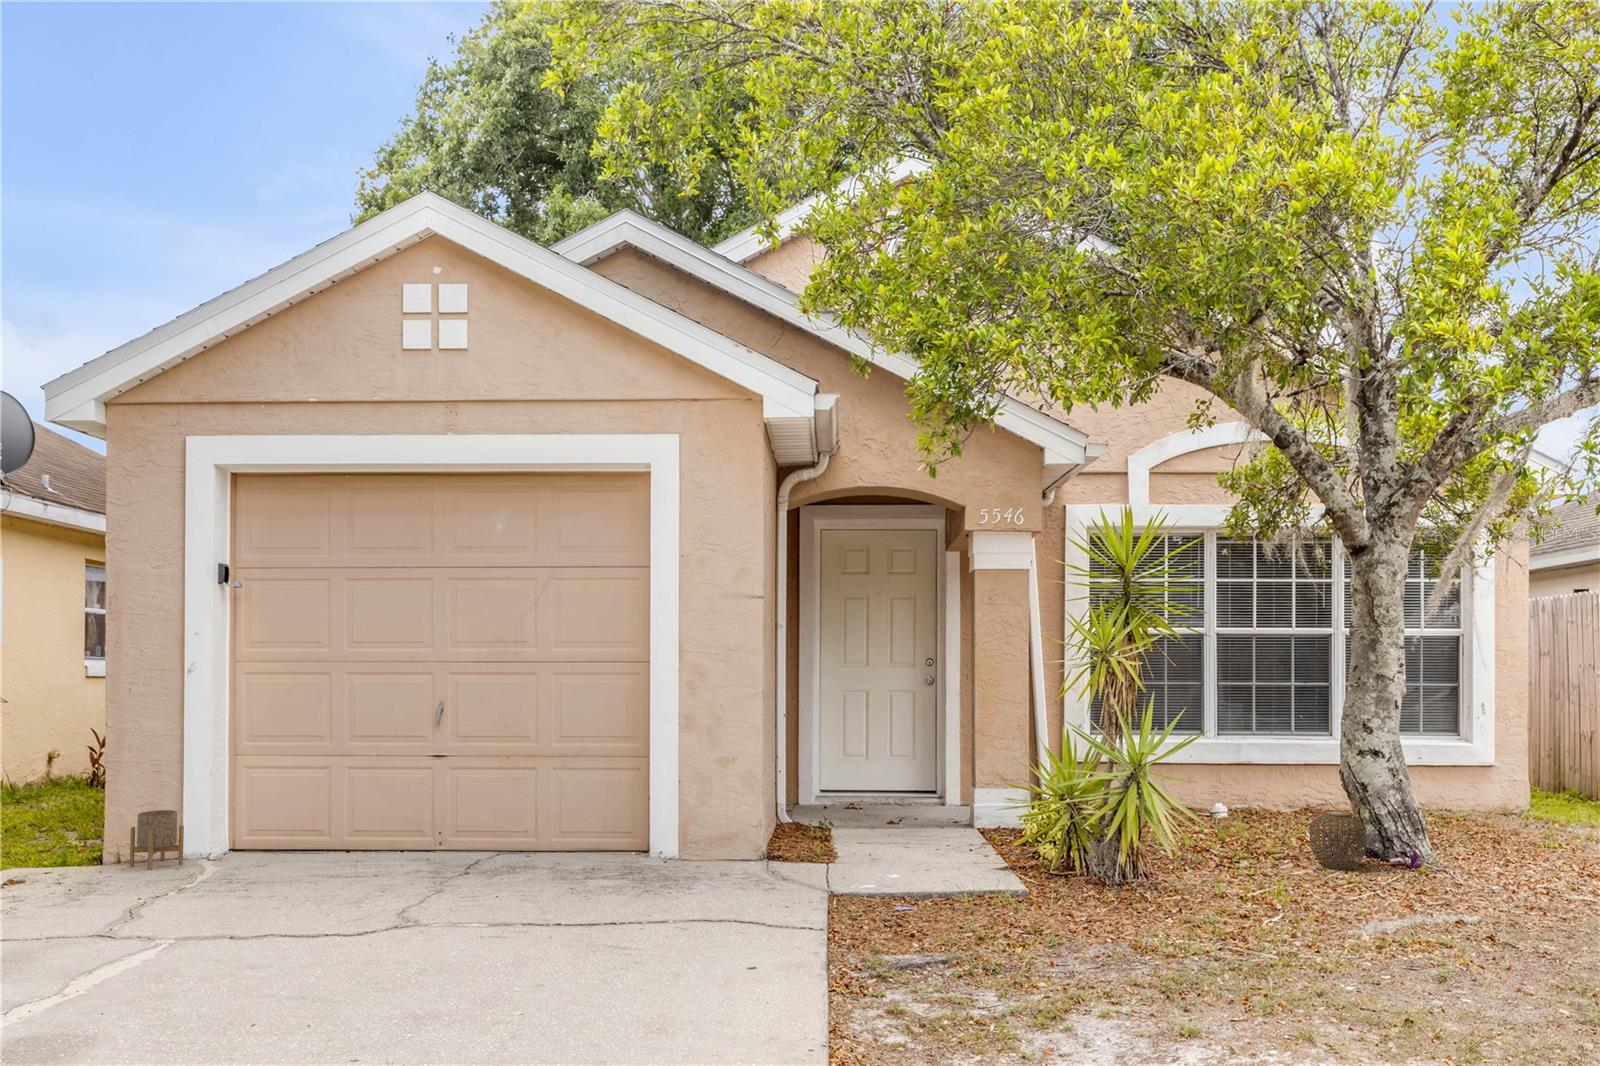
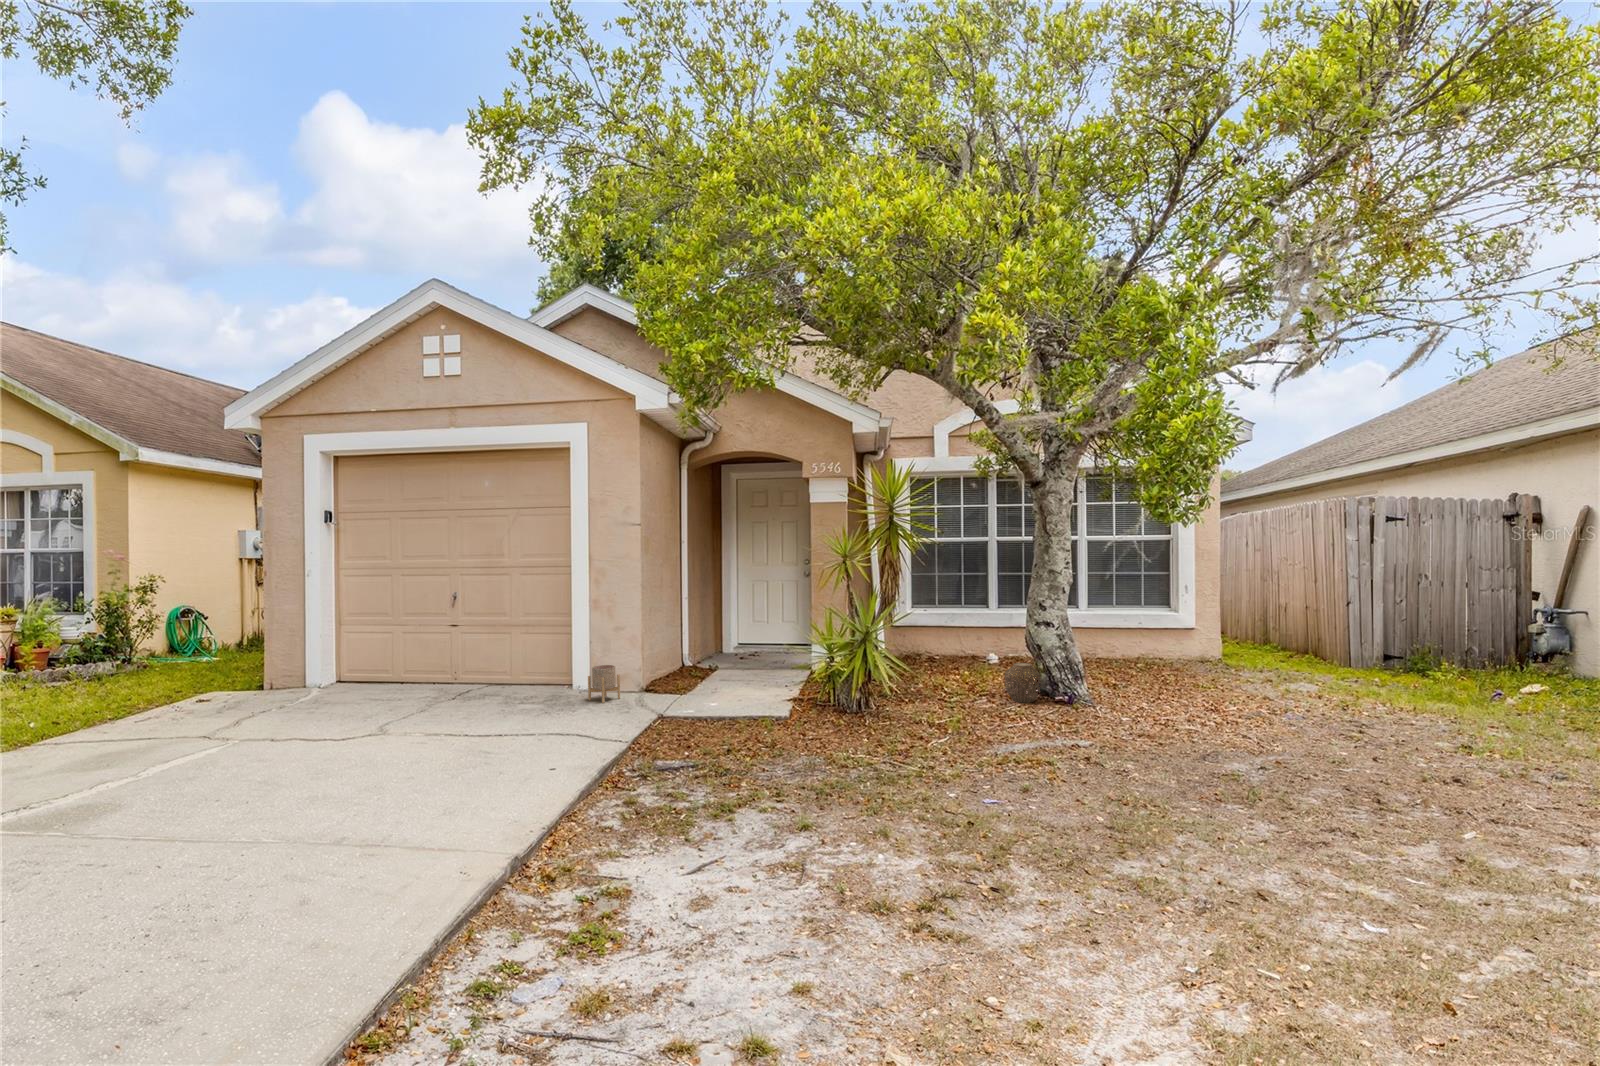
planter: present [130,810,184,870] -> present [588,665,620,703]

